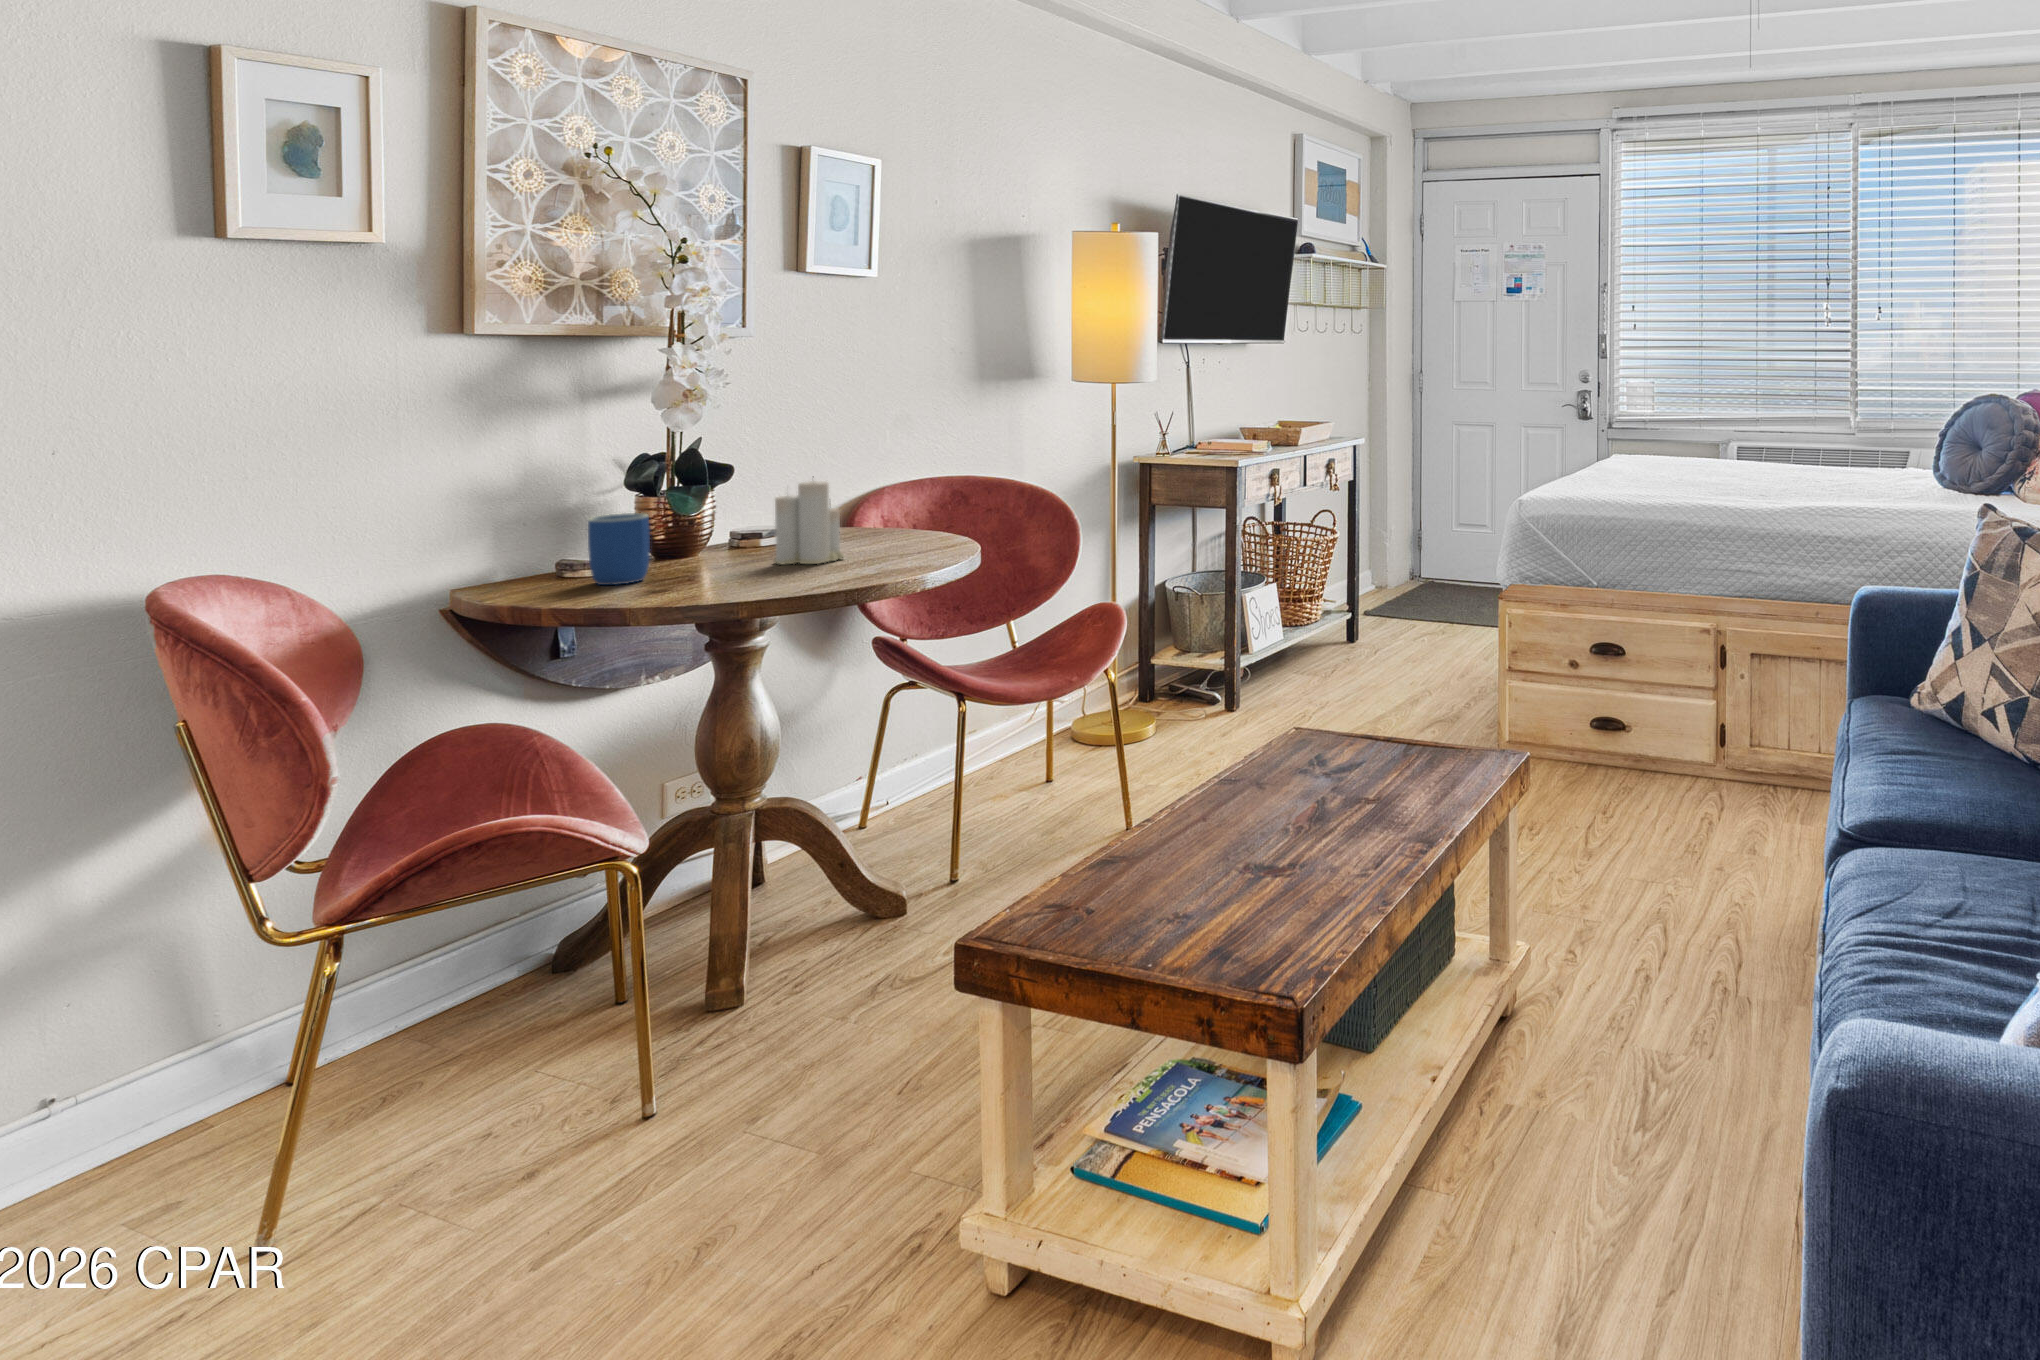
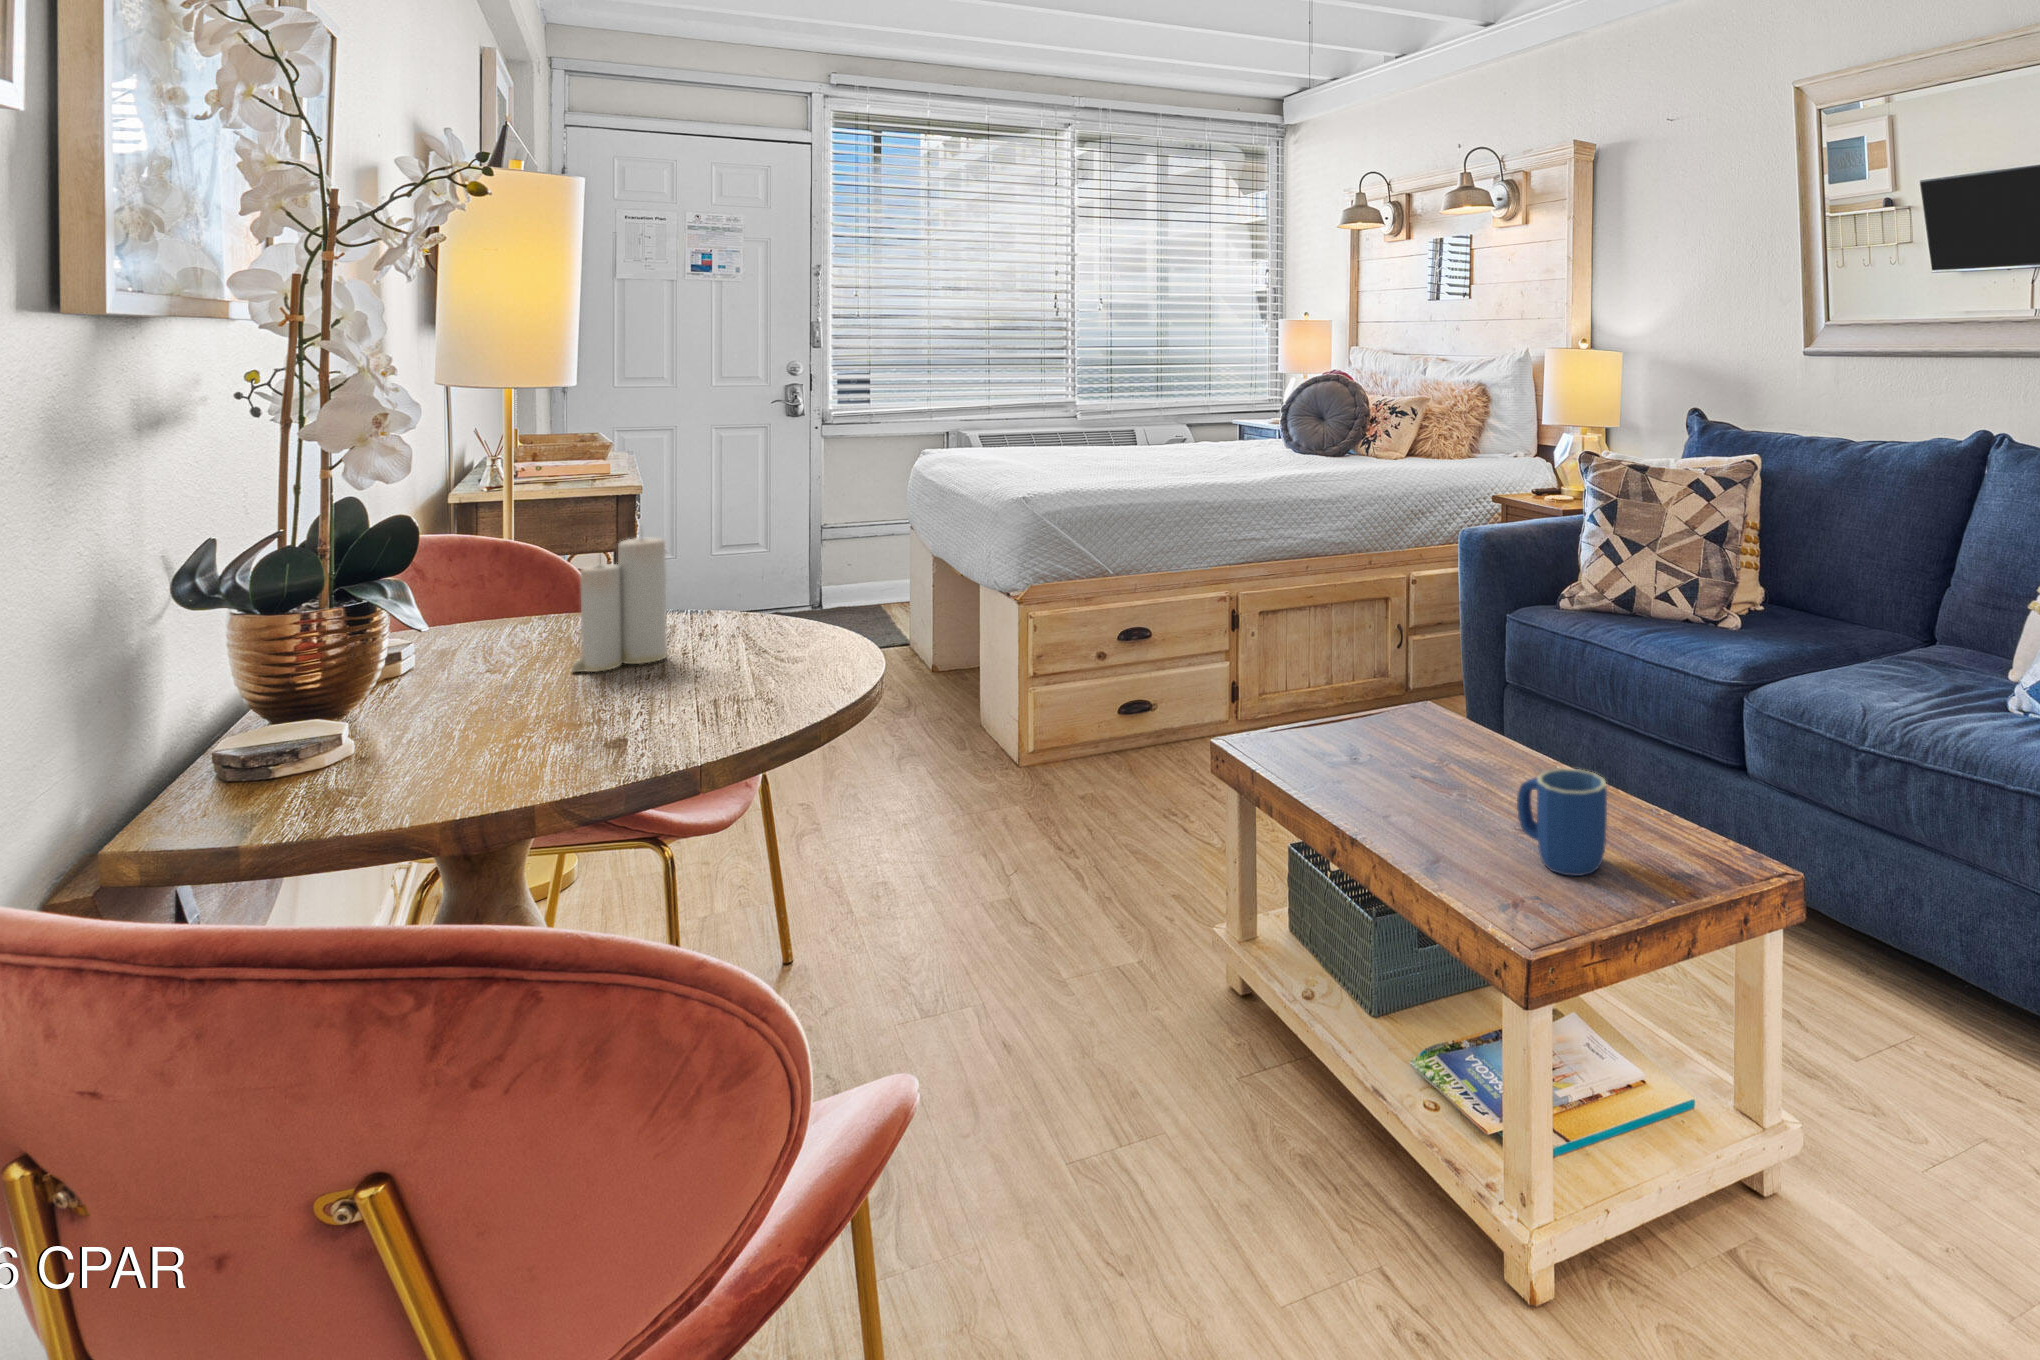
mug: present [588,513,650,585] -> present [1517,769,1607,876]

